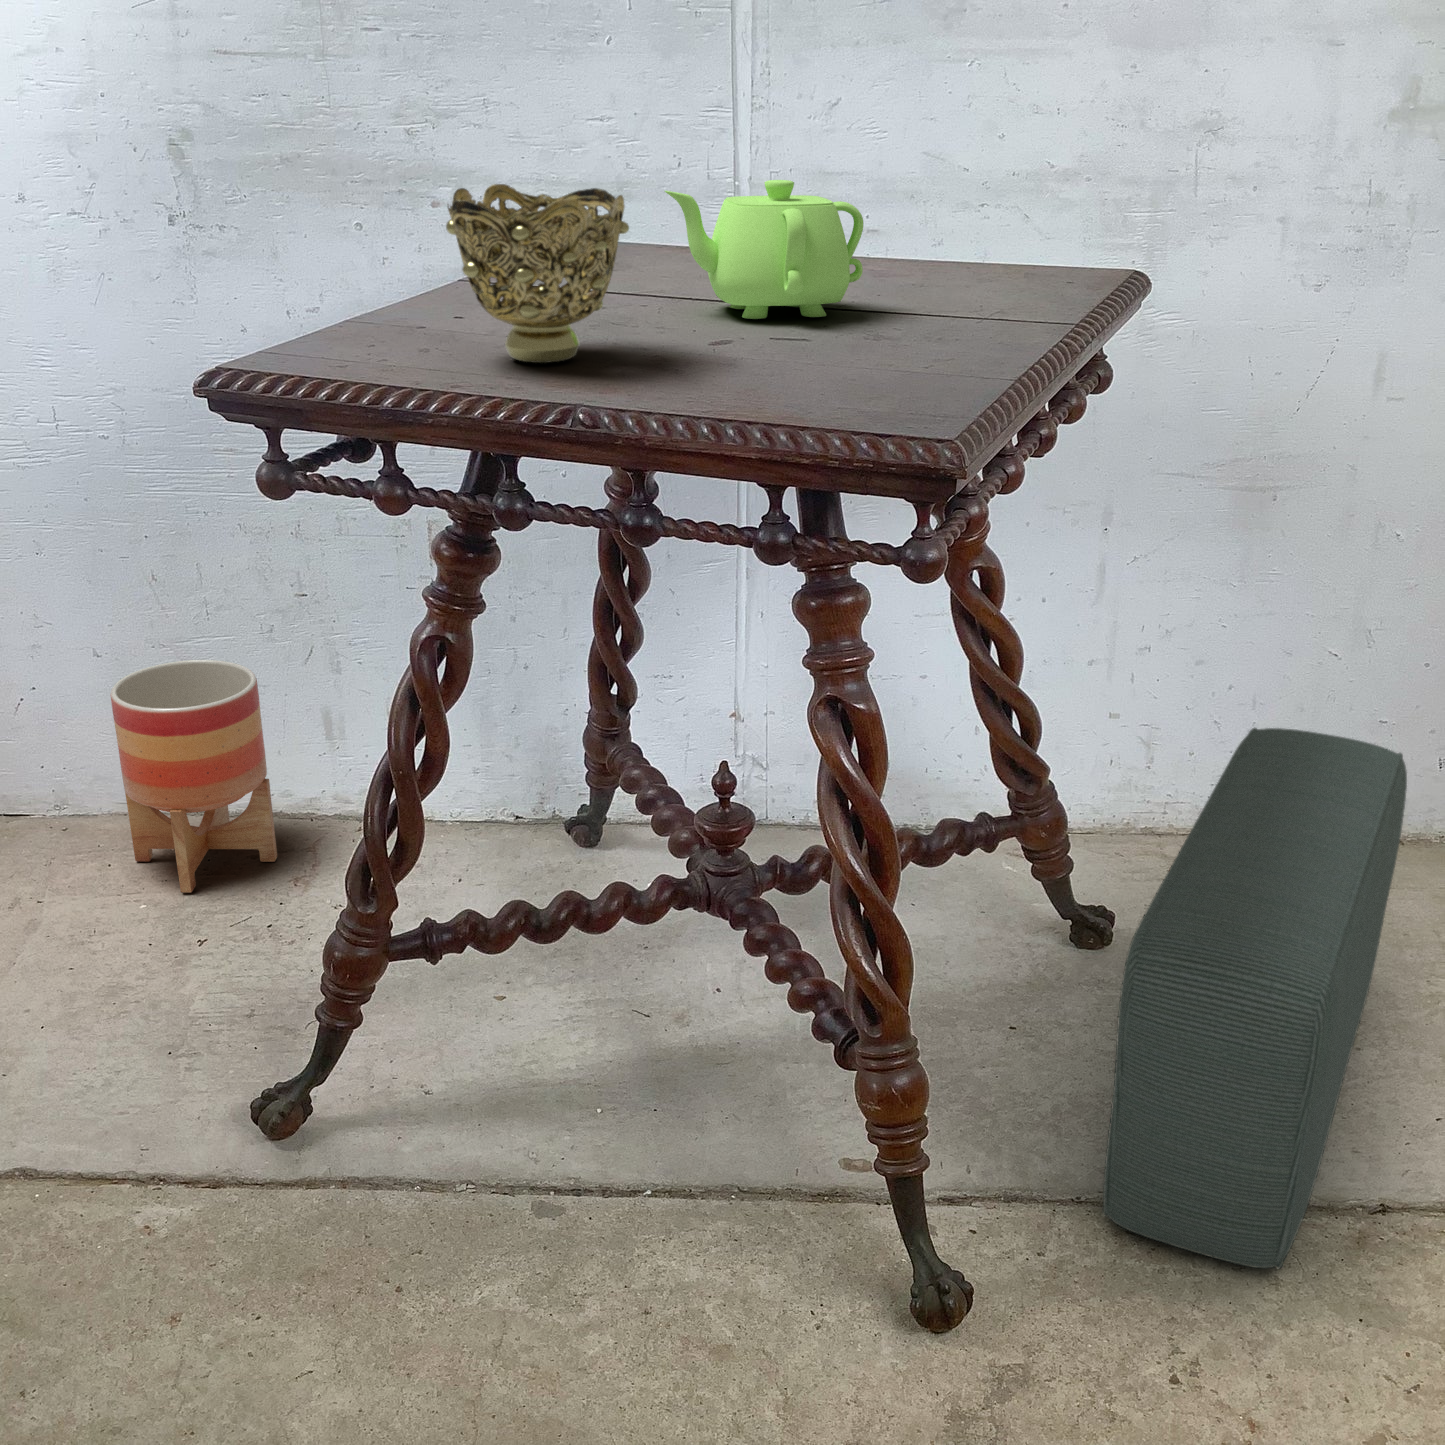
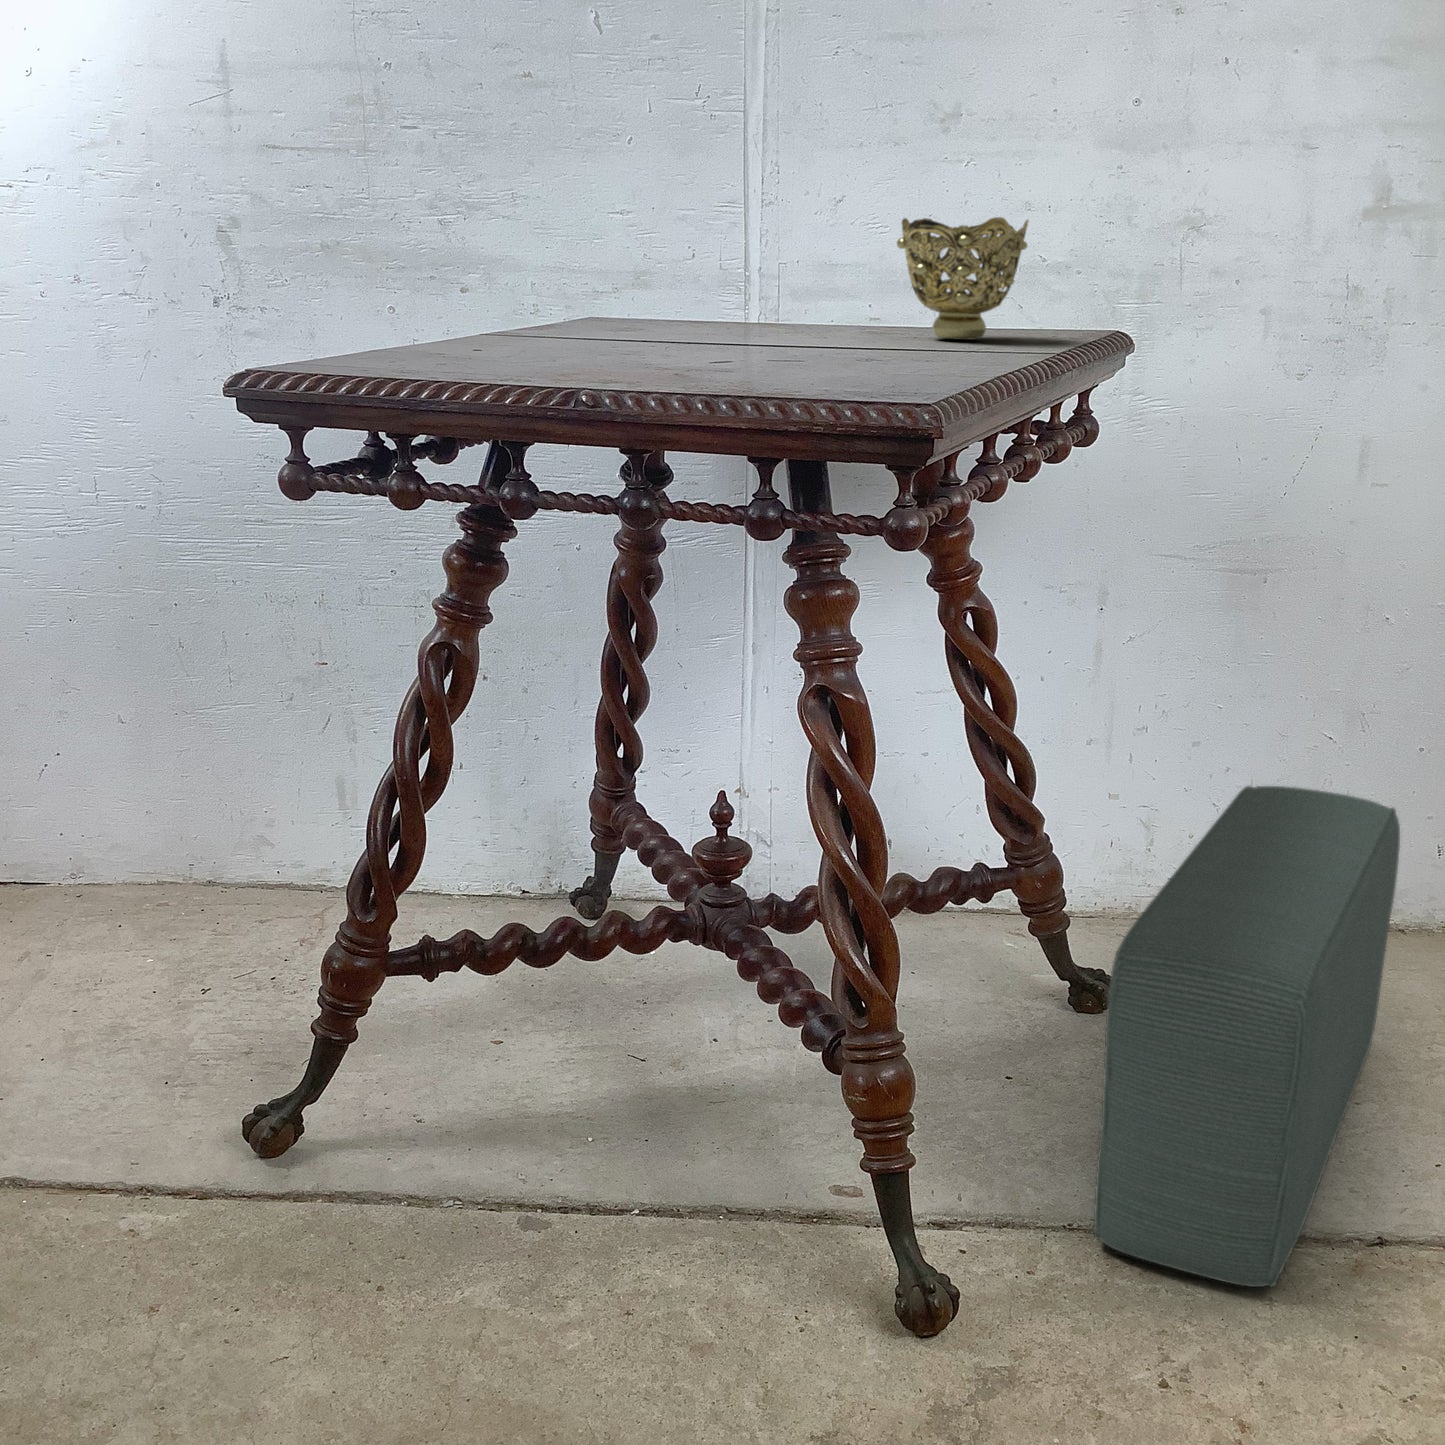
teapot: present [665,180,863,319] -> none [673,229,859,354]
decorative bowl: present [446,184,629,363] -> present [897,217,1028,340]
planter: present [110,660,277,893] -> none [128,725,283,949]

